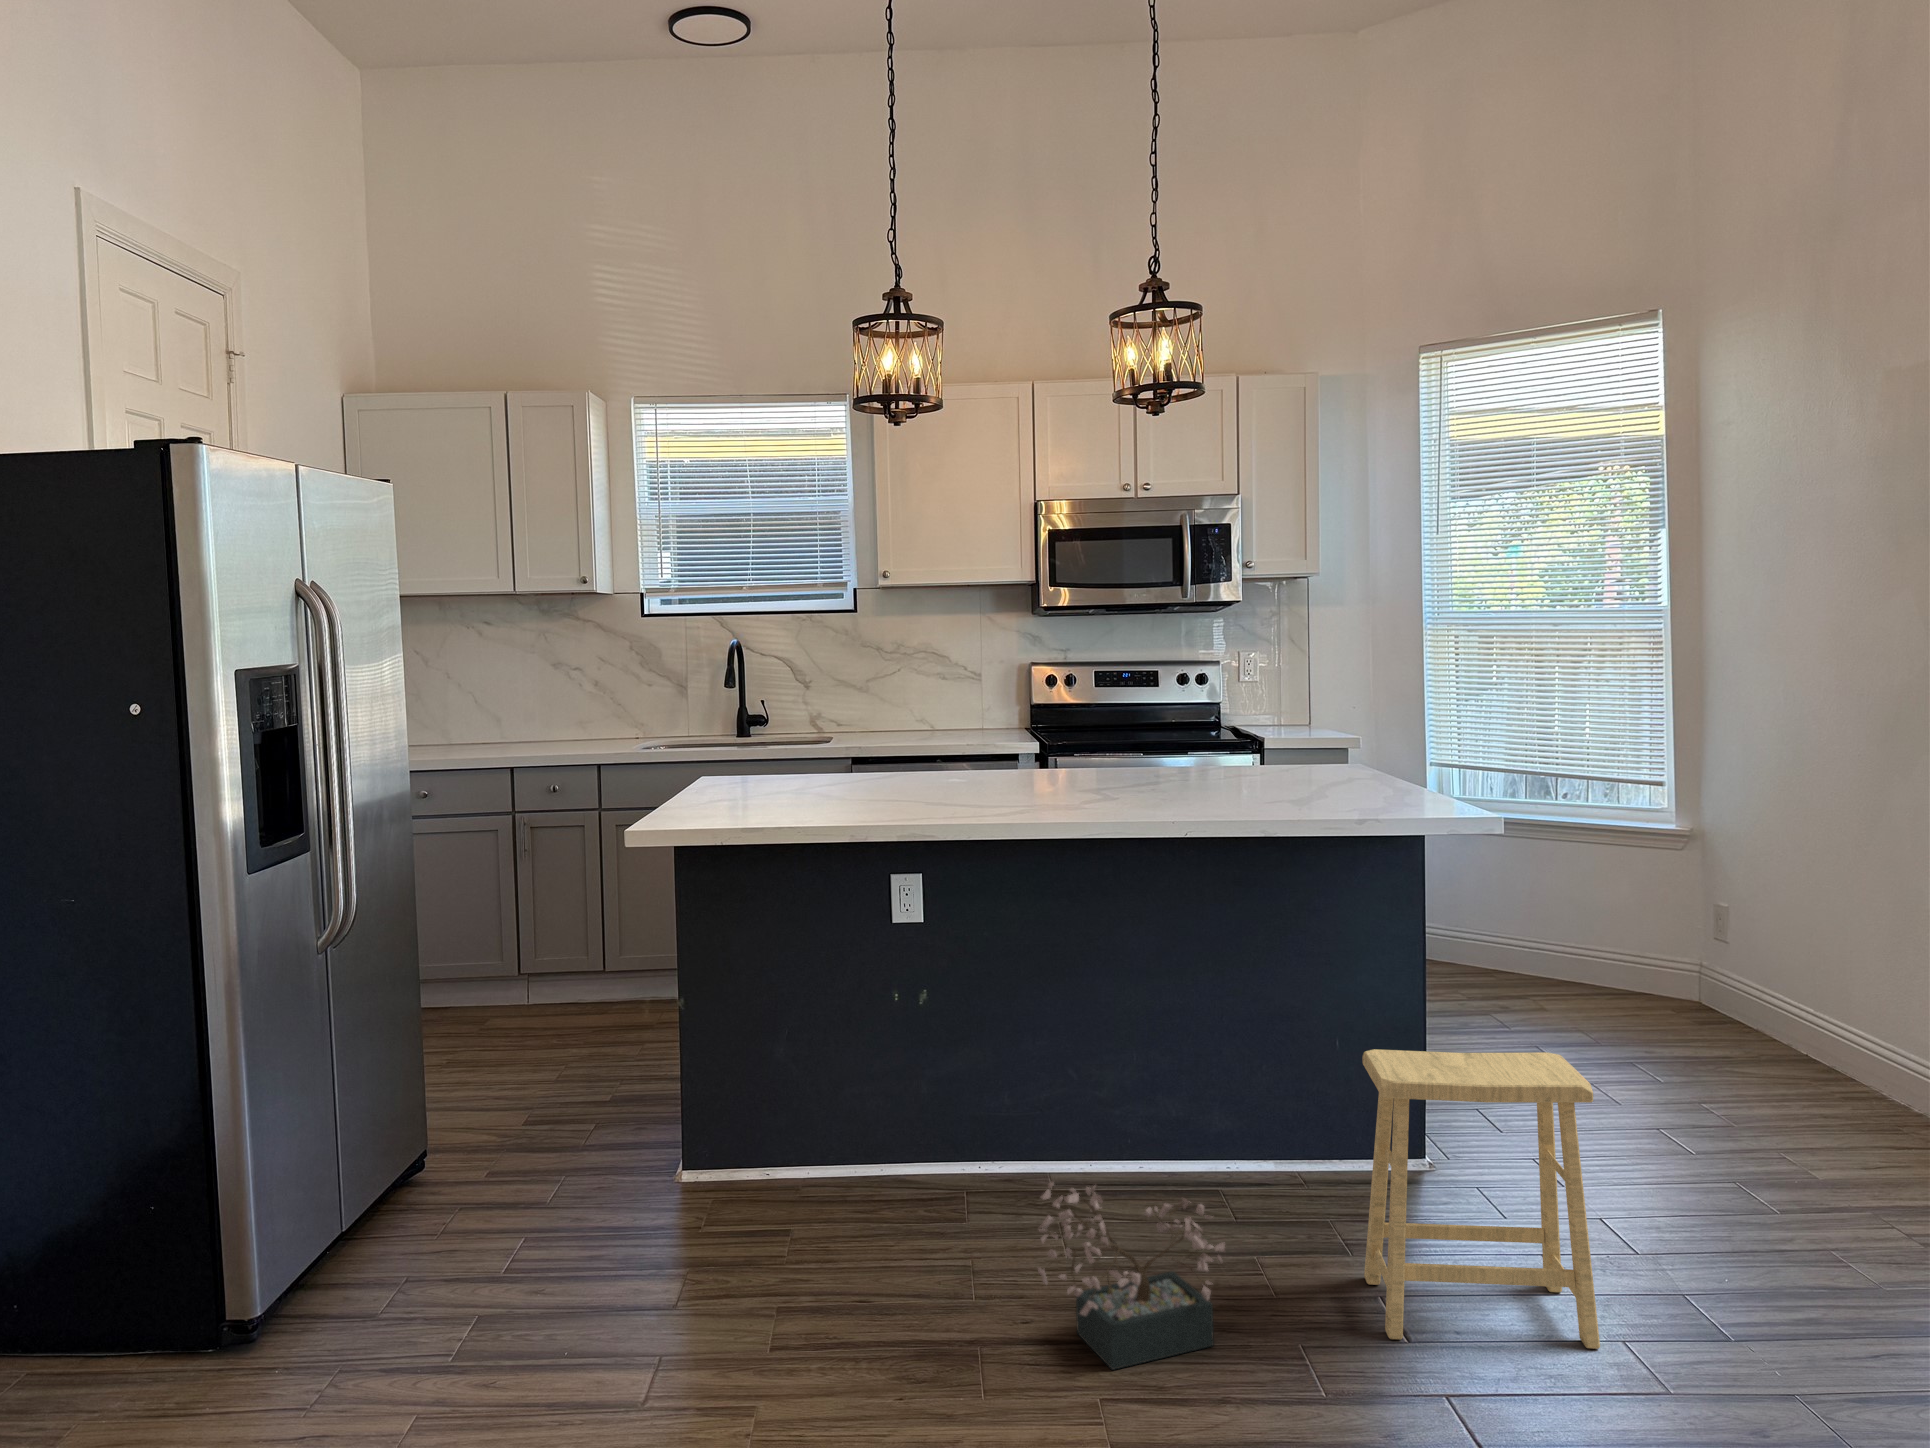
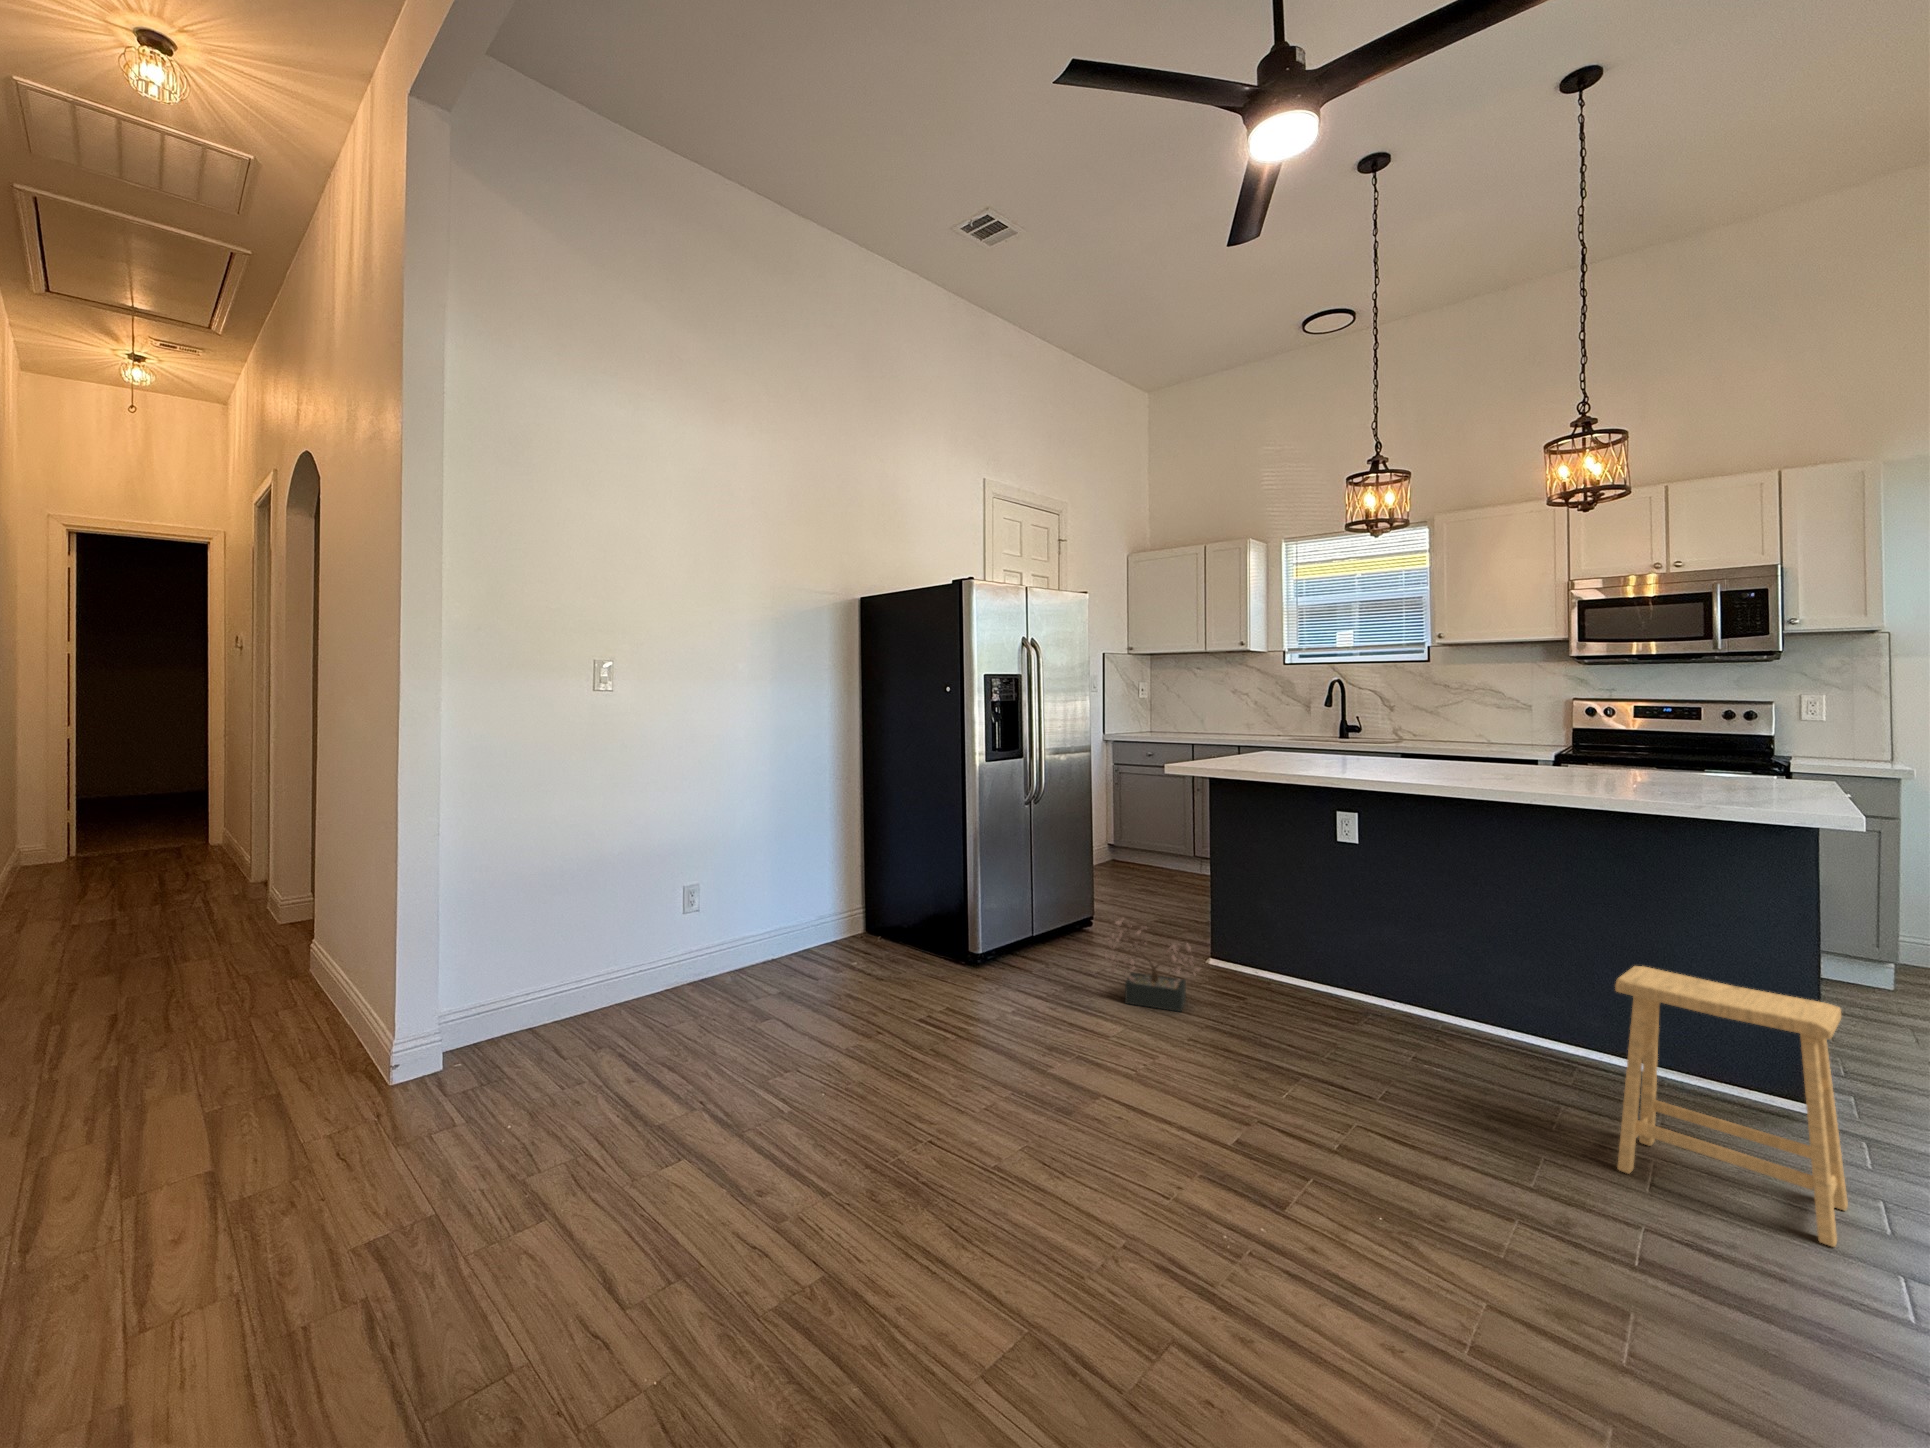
decorative plant: present [1038,1182,1225,1370] -> present [1105,918,1200,1012]

